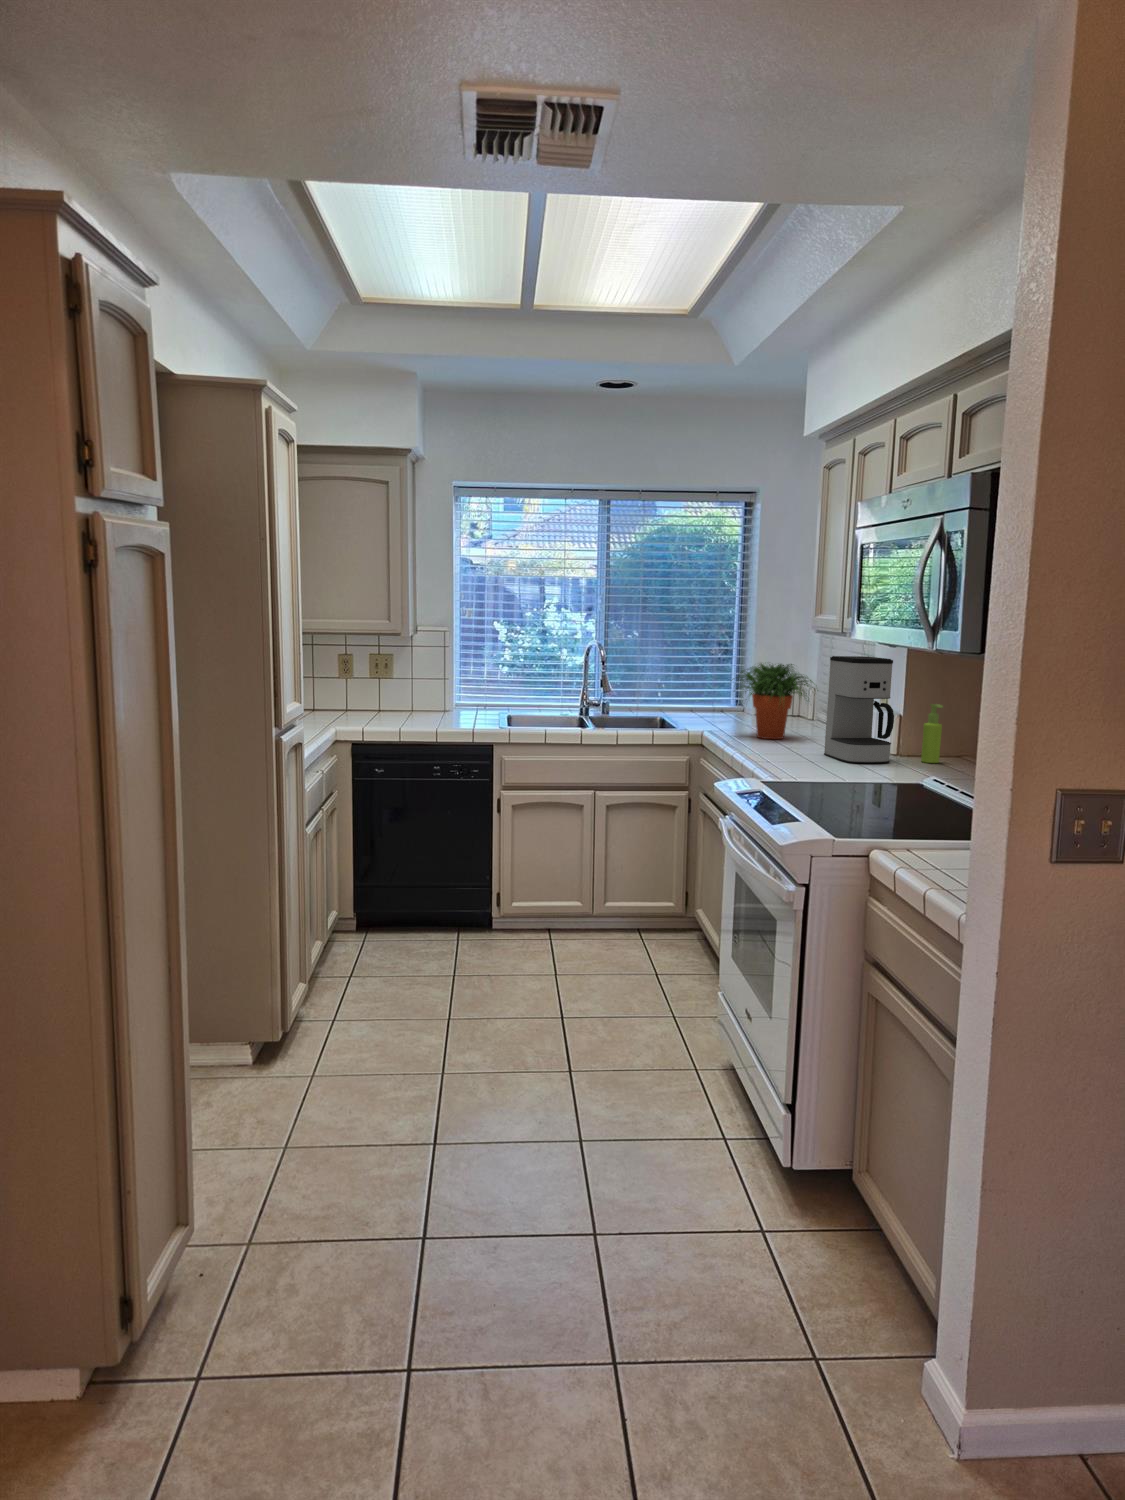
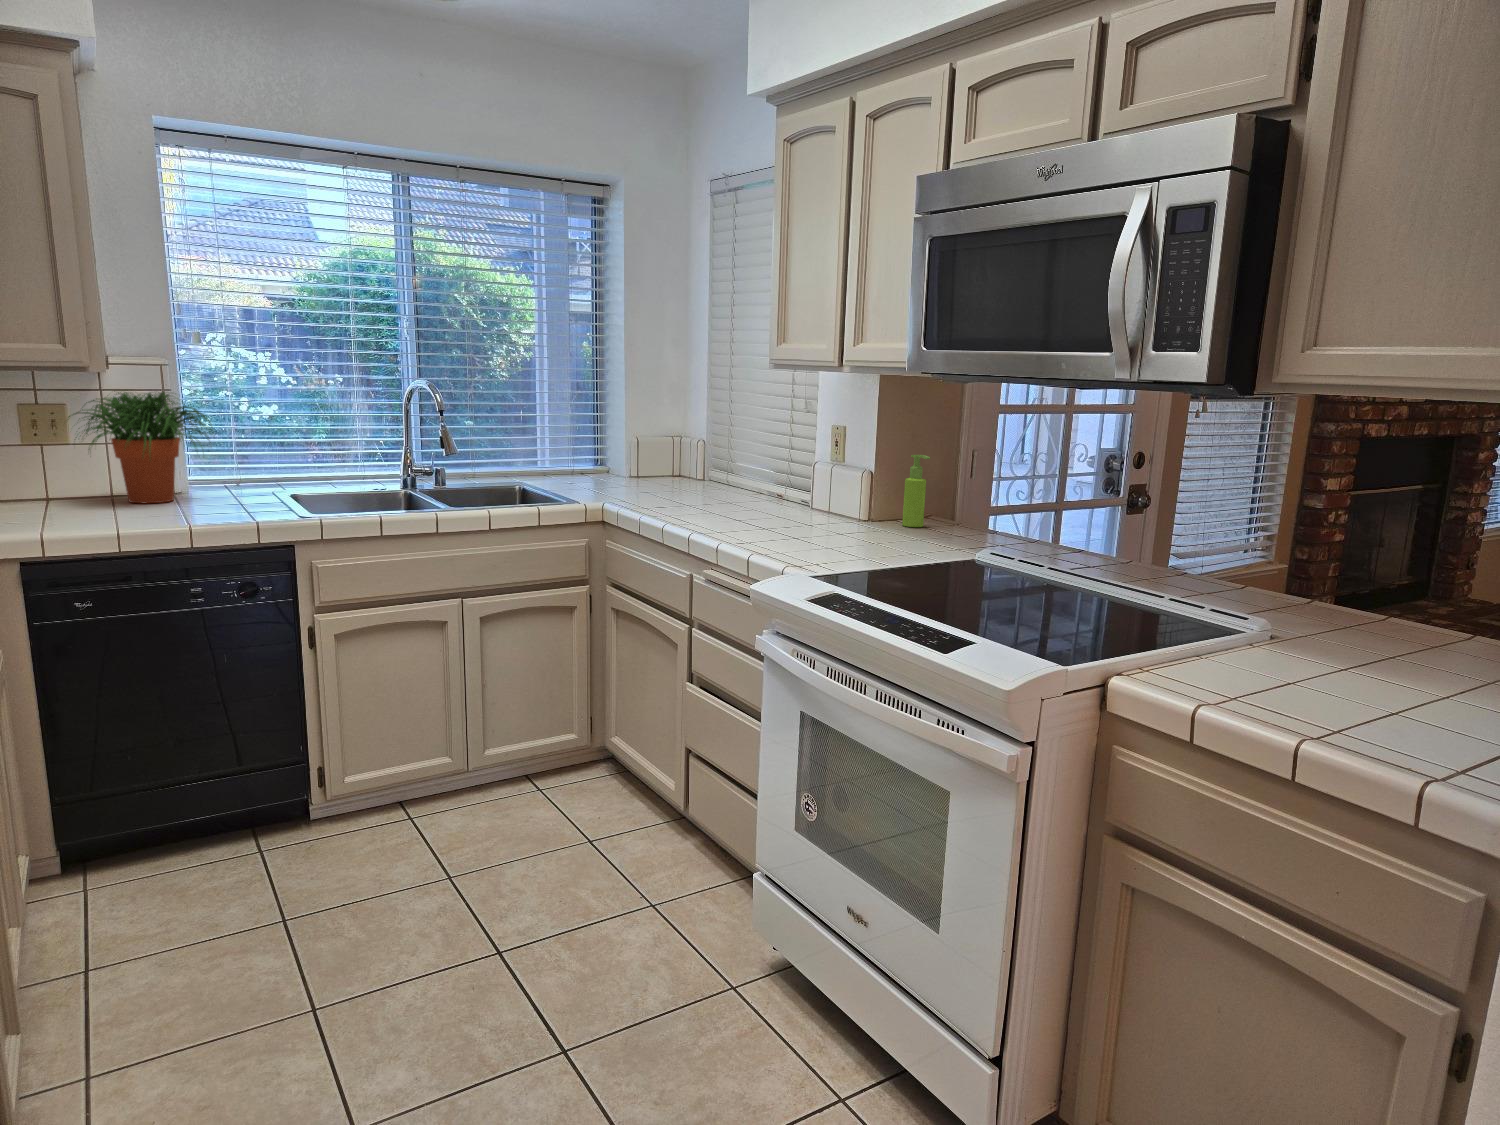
coffee maker: present [824,656,894,763] -> none [790,397,880,535]
potted plant: present [732,663,812,739] -> present [69,391,212,503]

